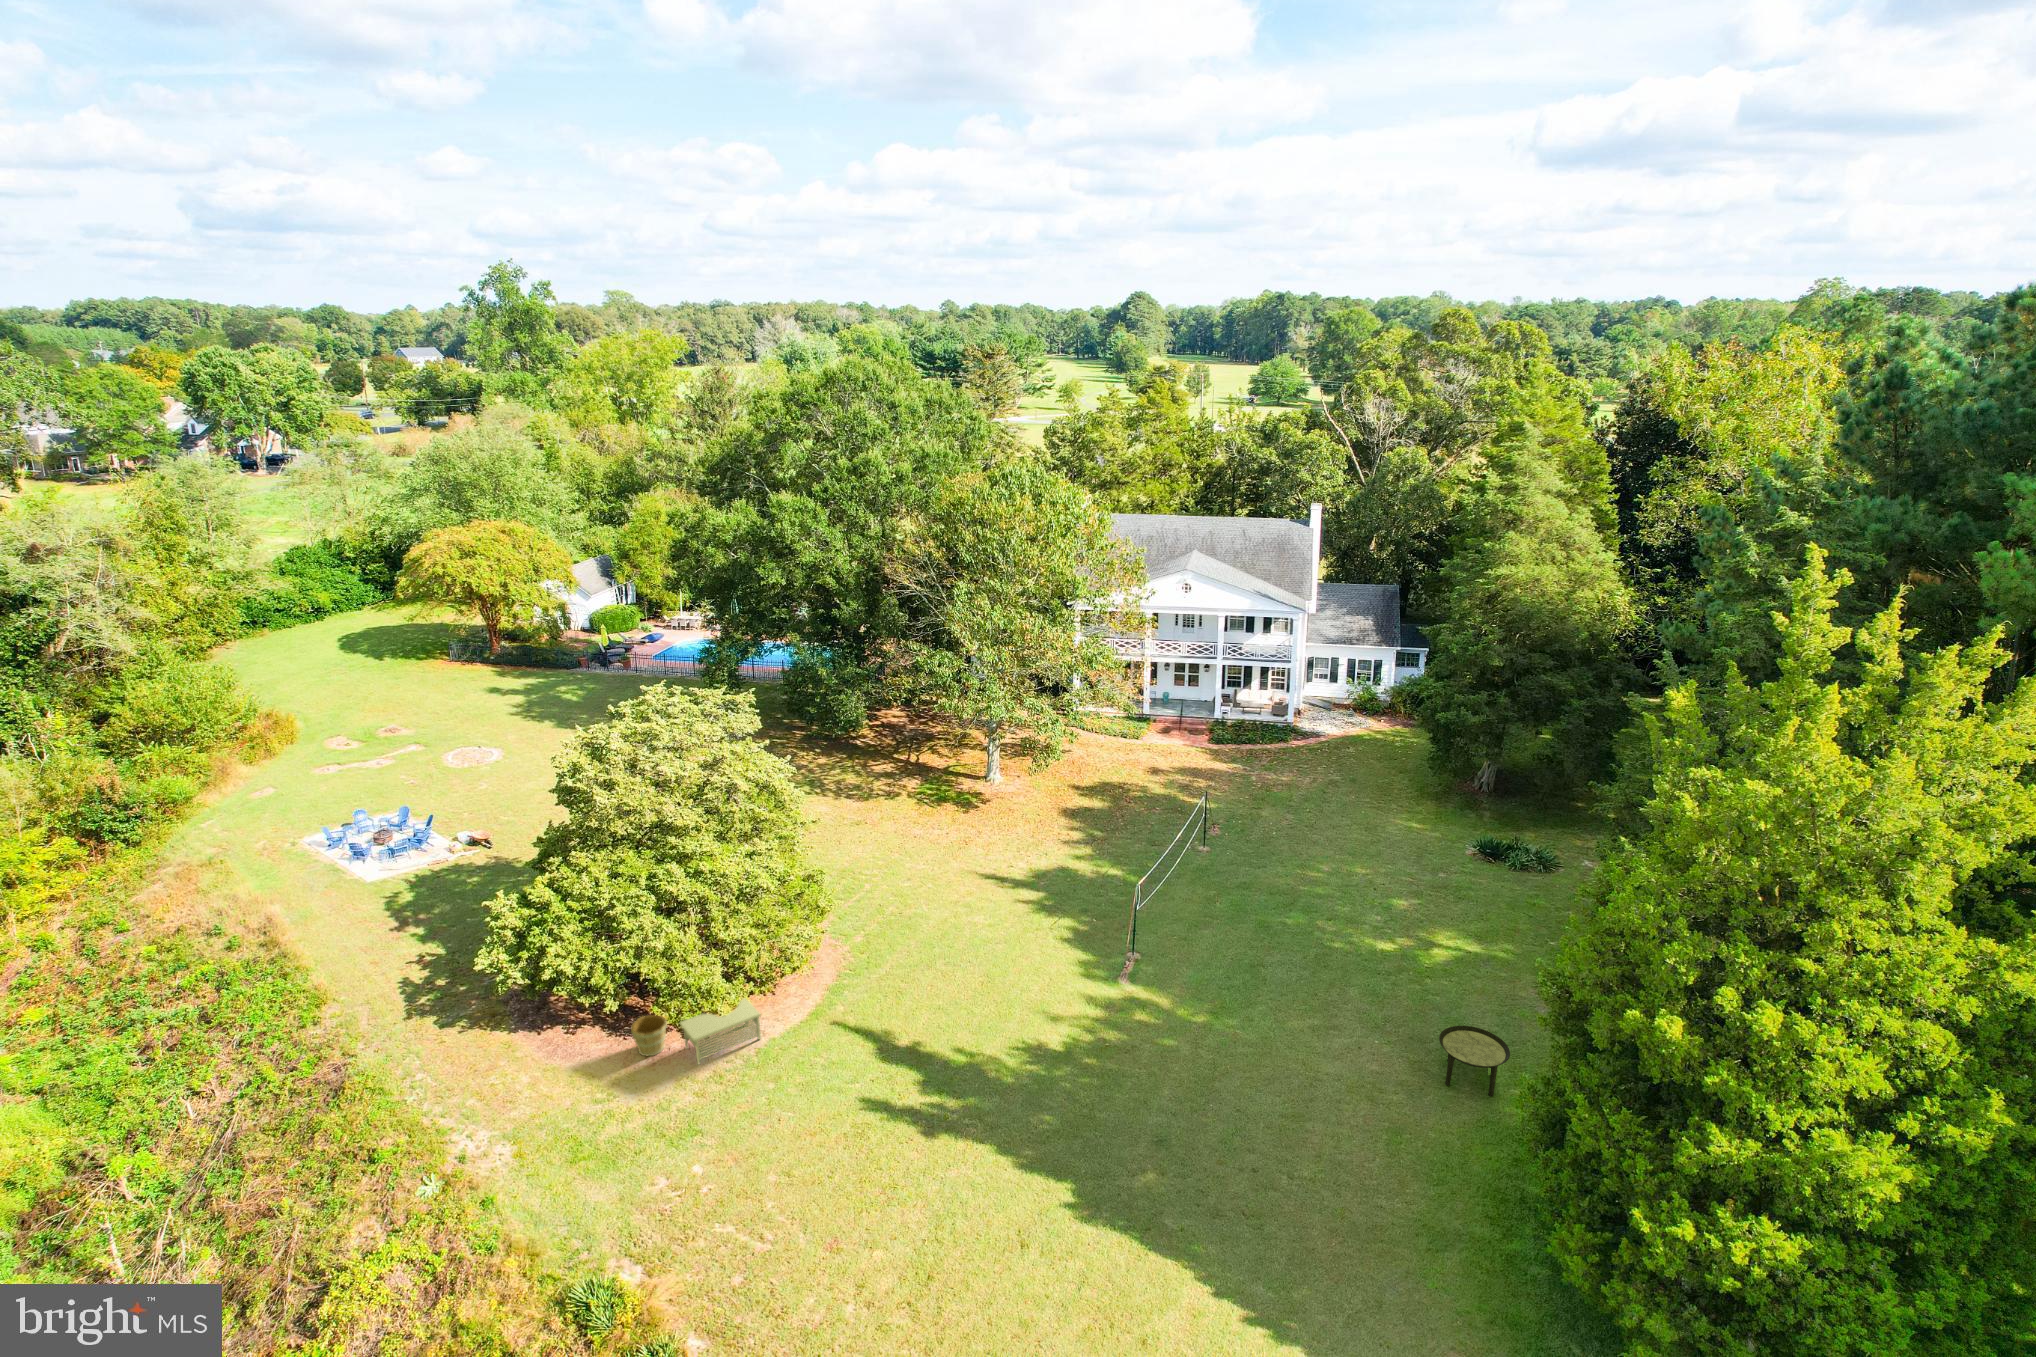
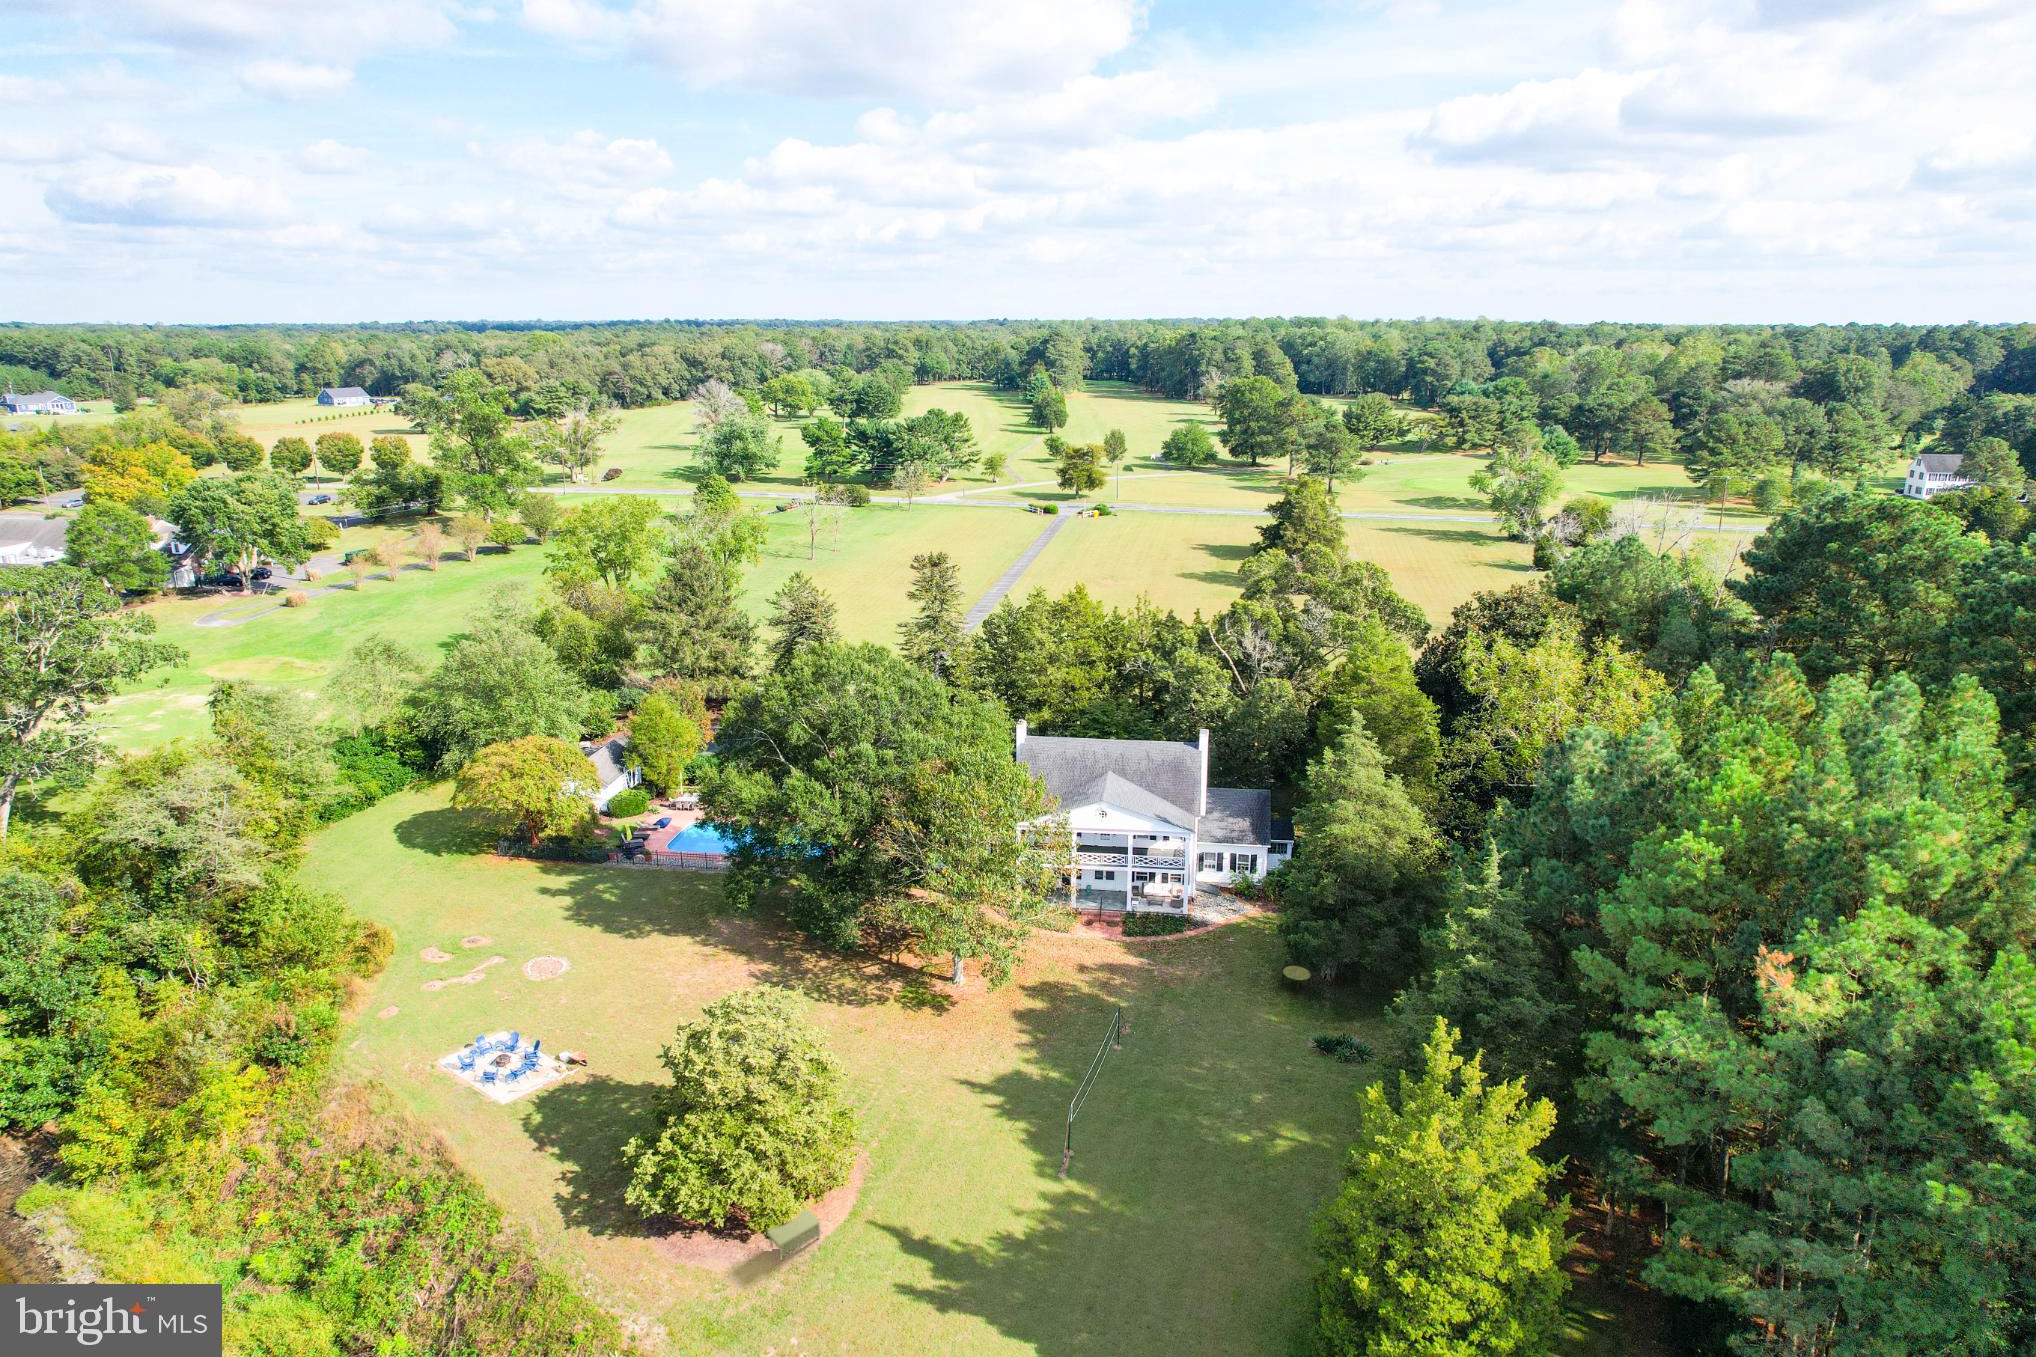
wooden bucket: present [631,1015,667,1056] -> none [734,1225,758,1256]
round table: present [1439,1026,1510,1096] -> present [1281,964,1312,995]

